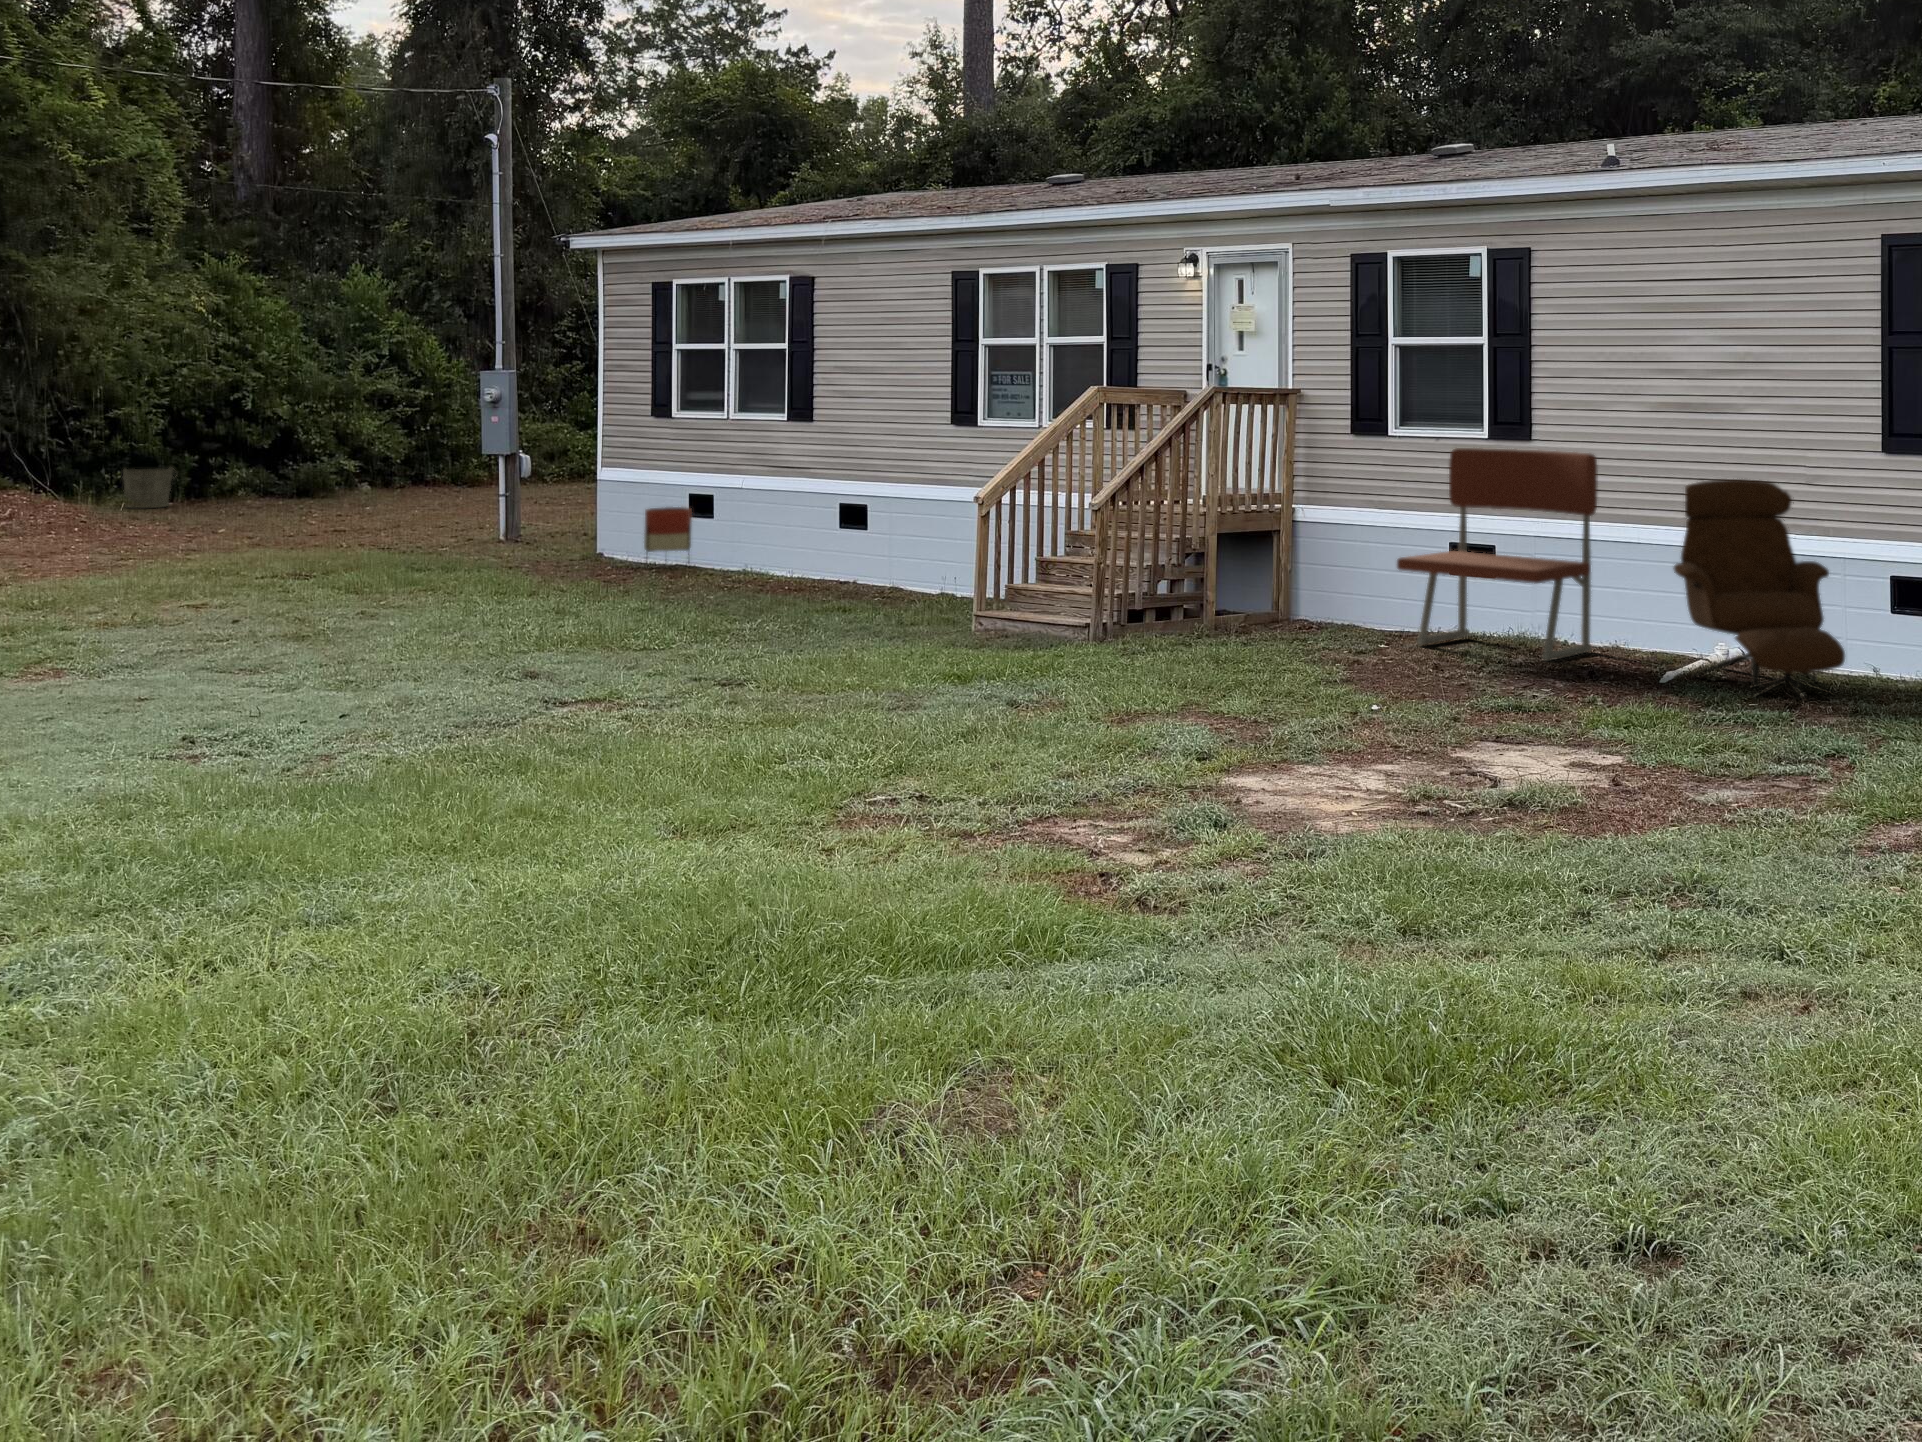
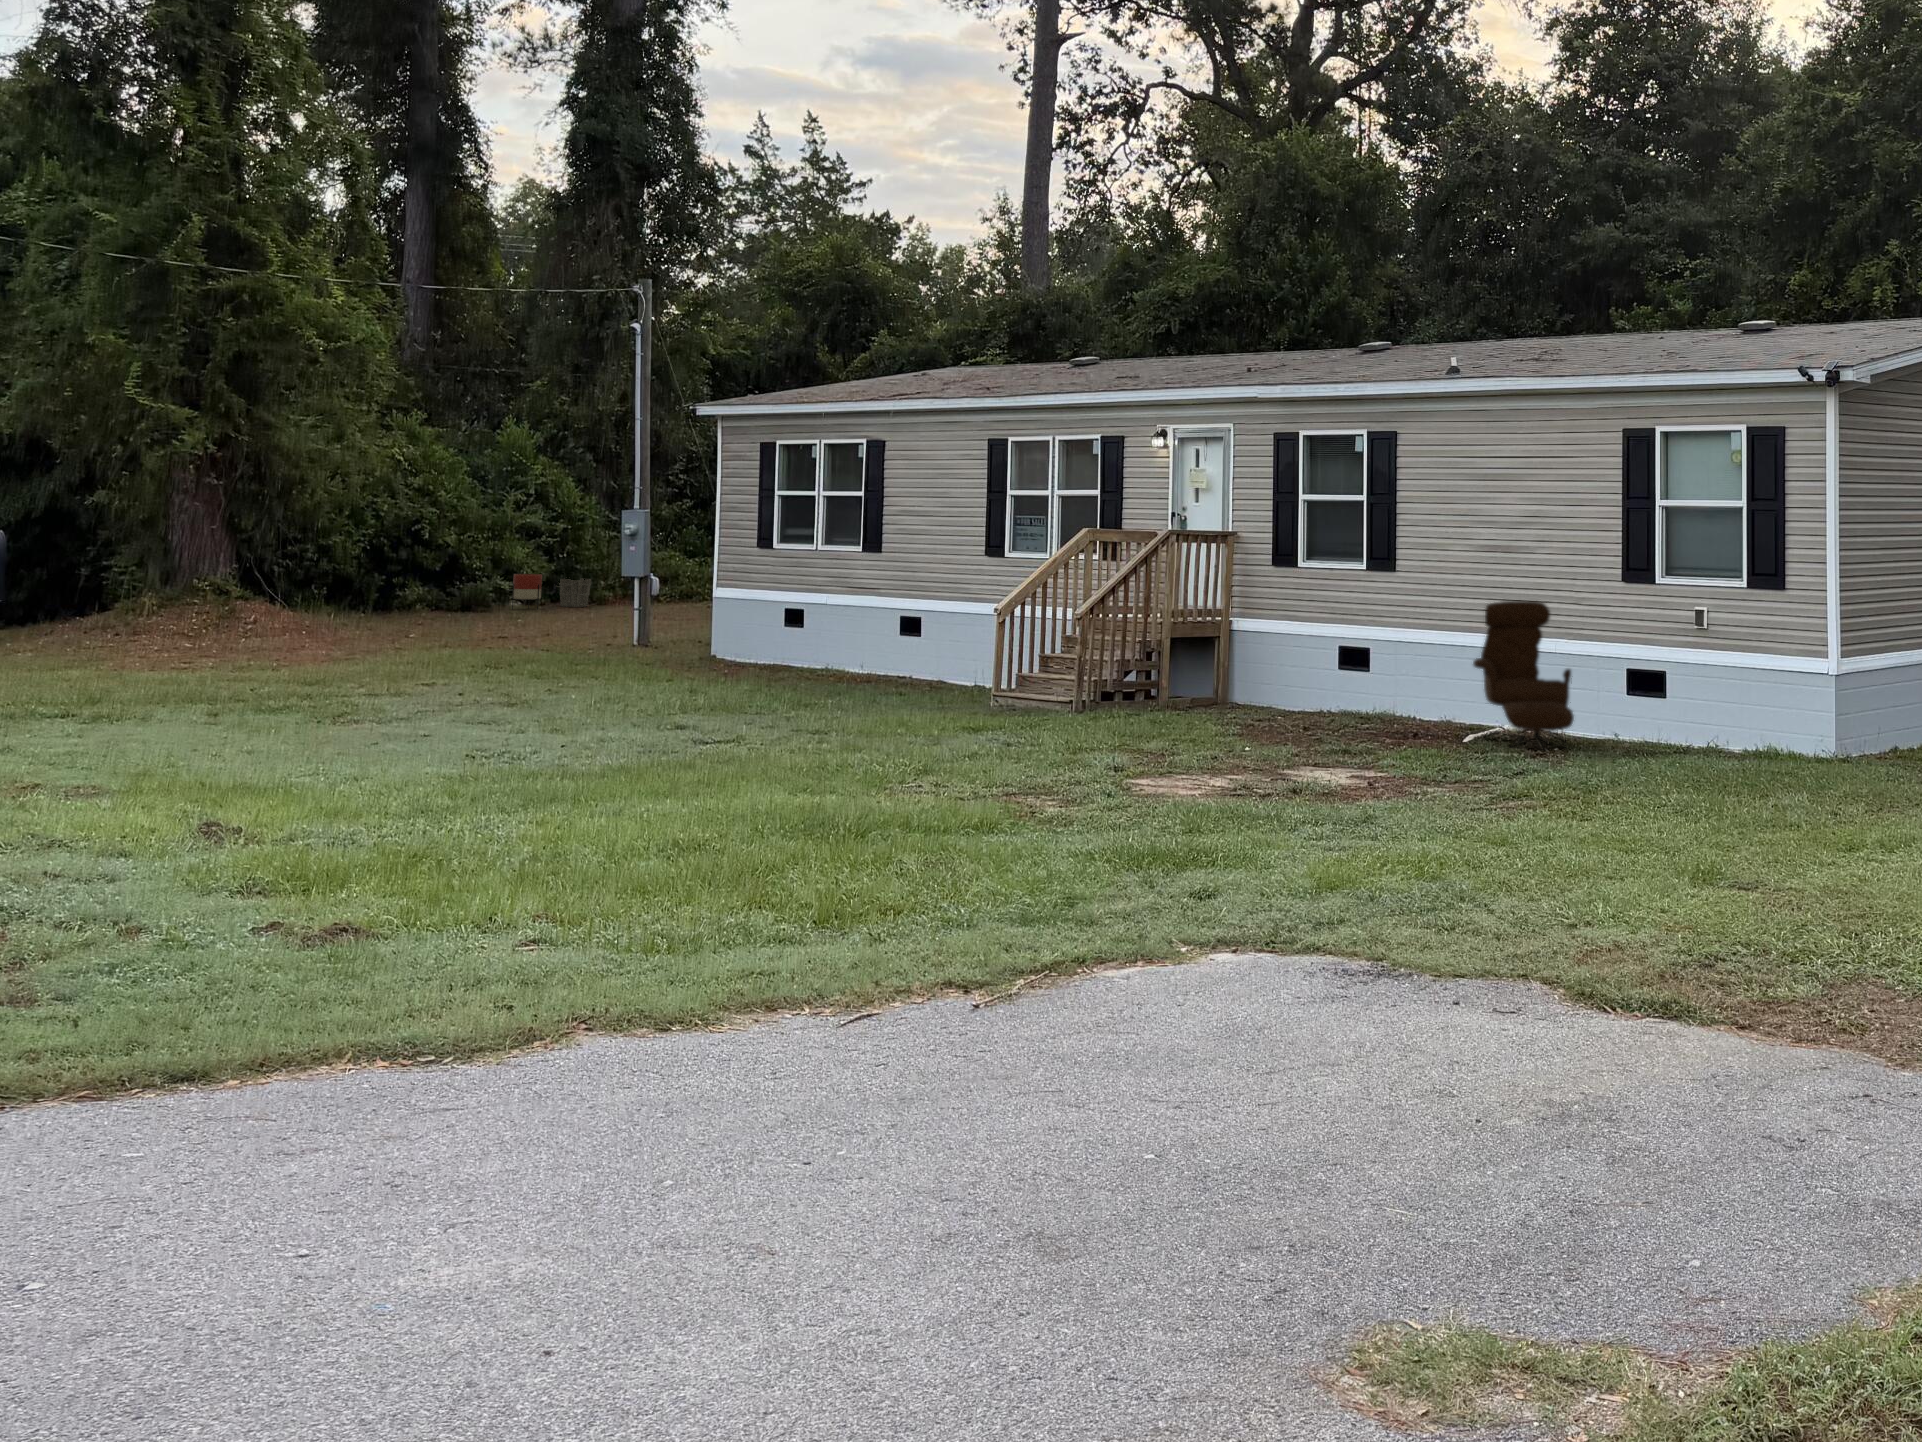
bench: present [1397,448,1598,661] -> none [1292,577,1435,729]
bucket: present [123,467,177,509] -> present [557,578,591,607]
planter: present [644,507,692,568] -> present [512,574,542,610]

